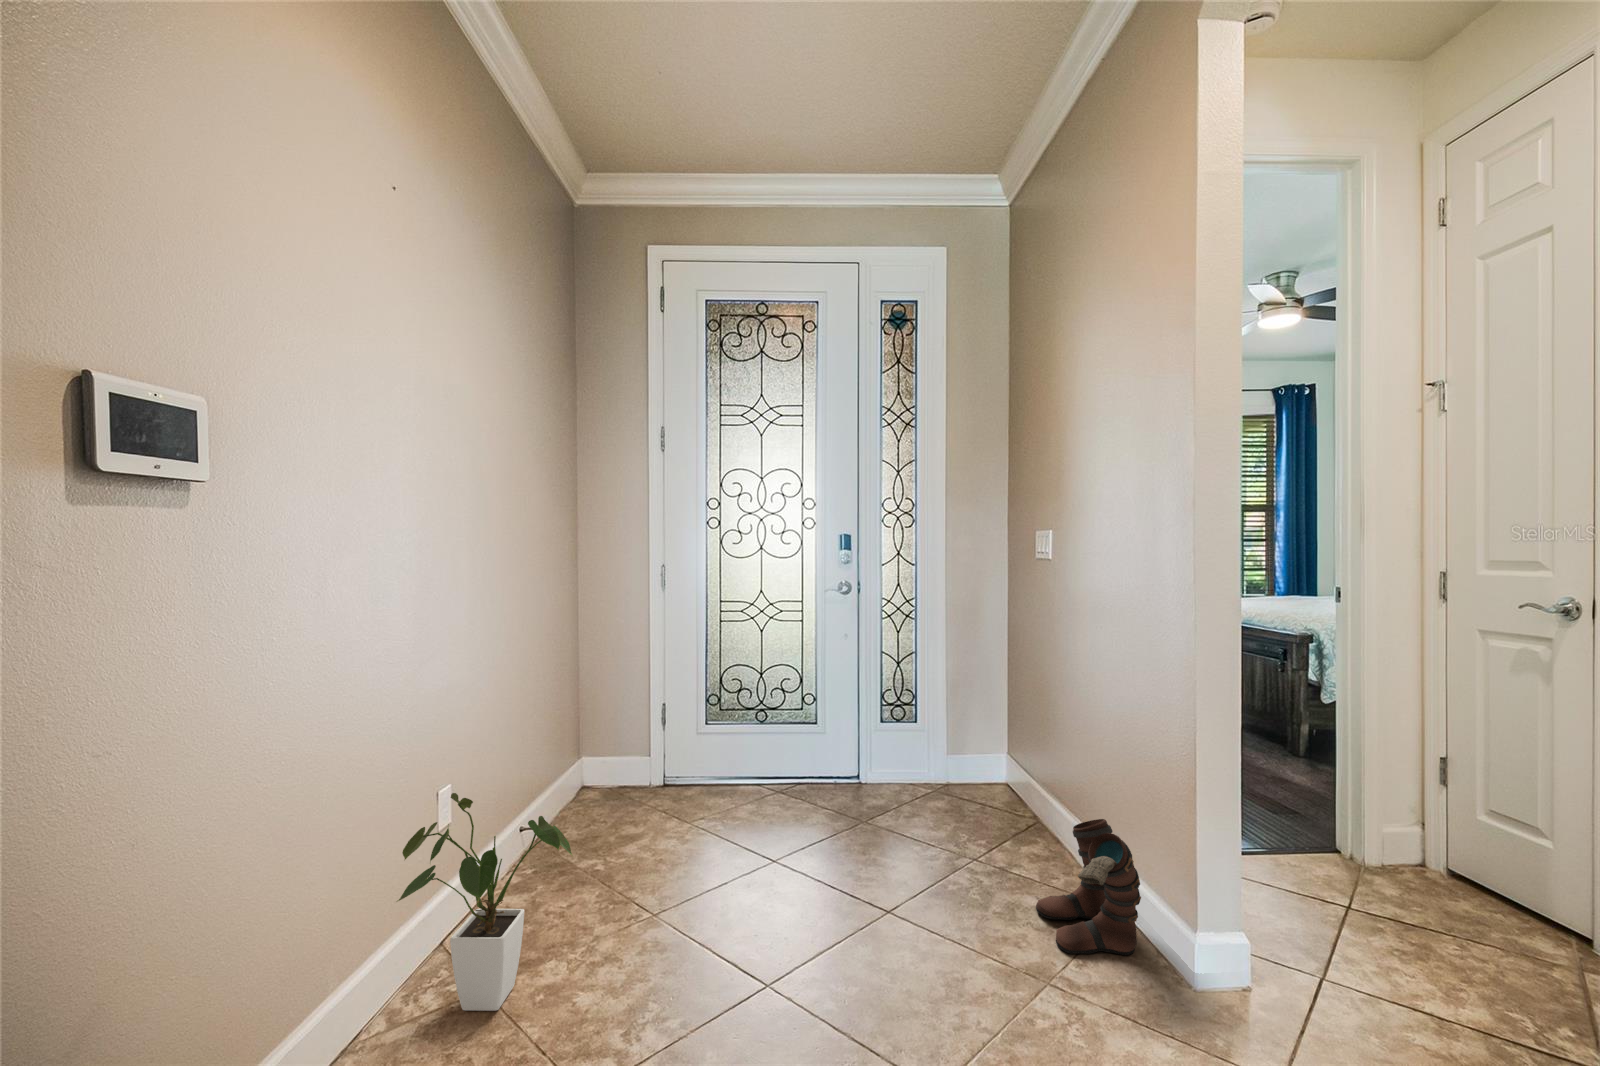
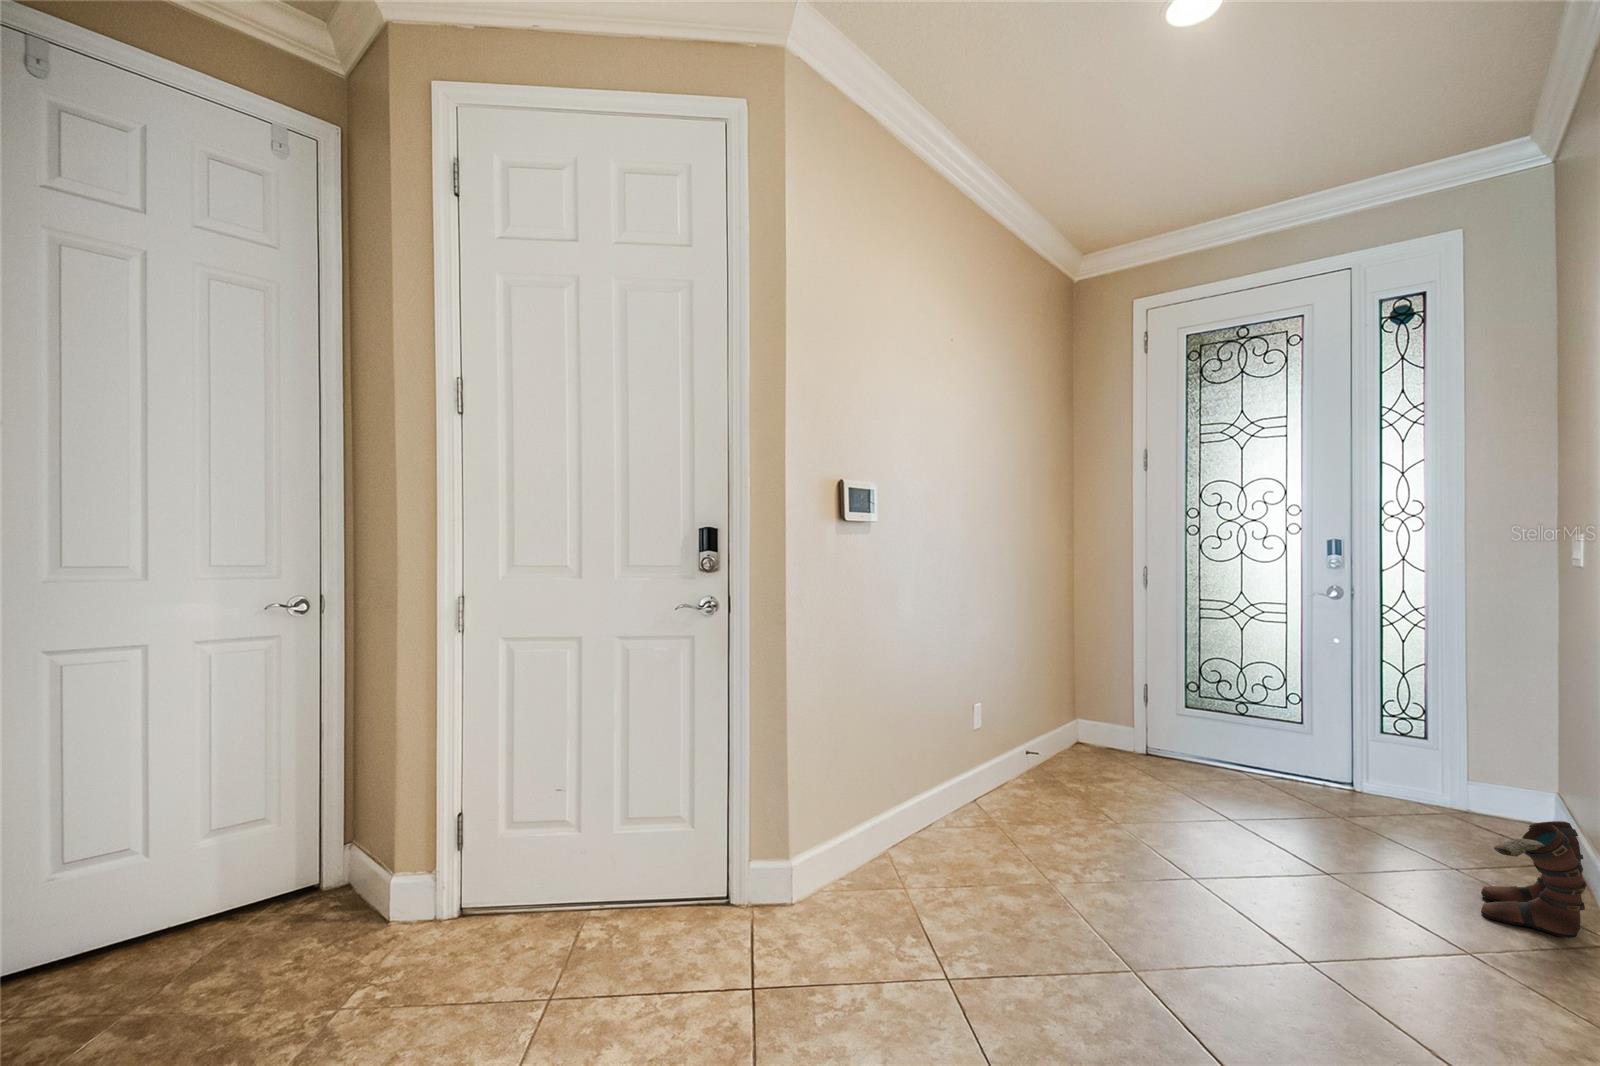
house plant: present [397,793,572,1011] -> none [956,698,1054,824]

